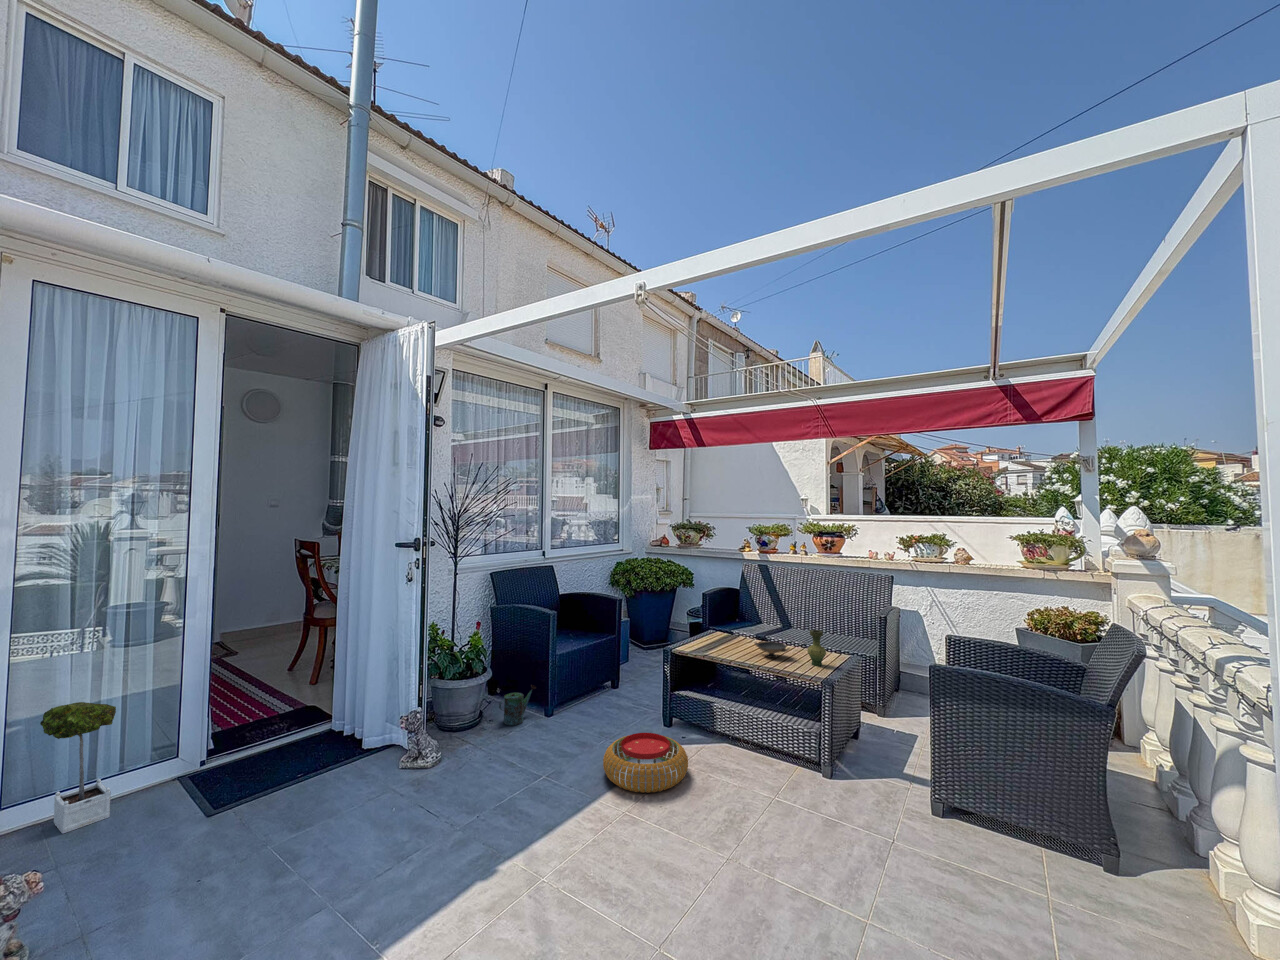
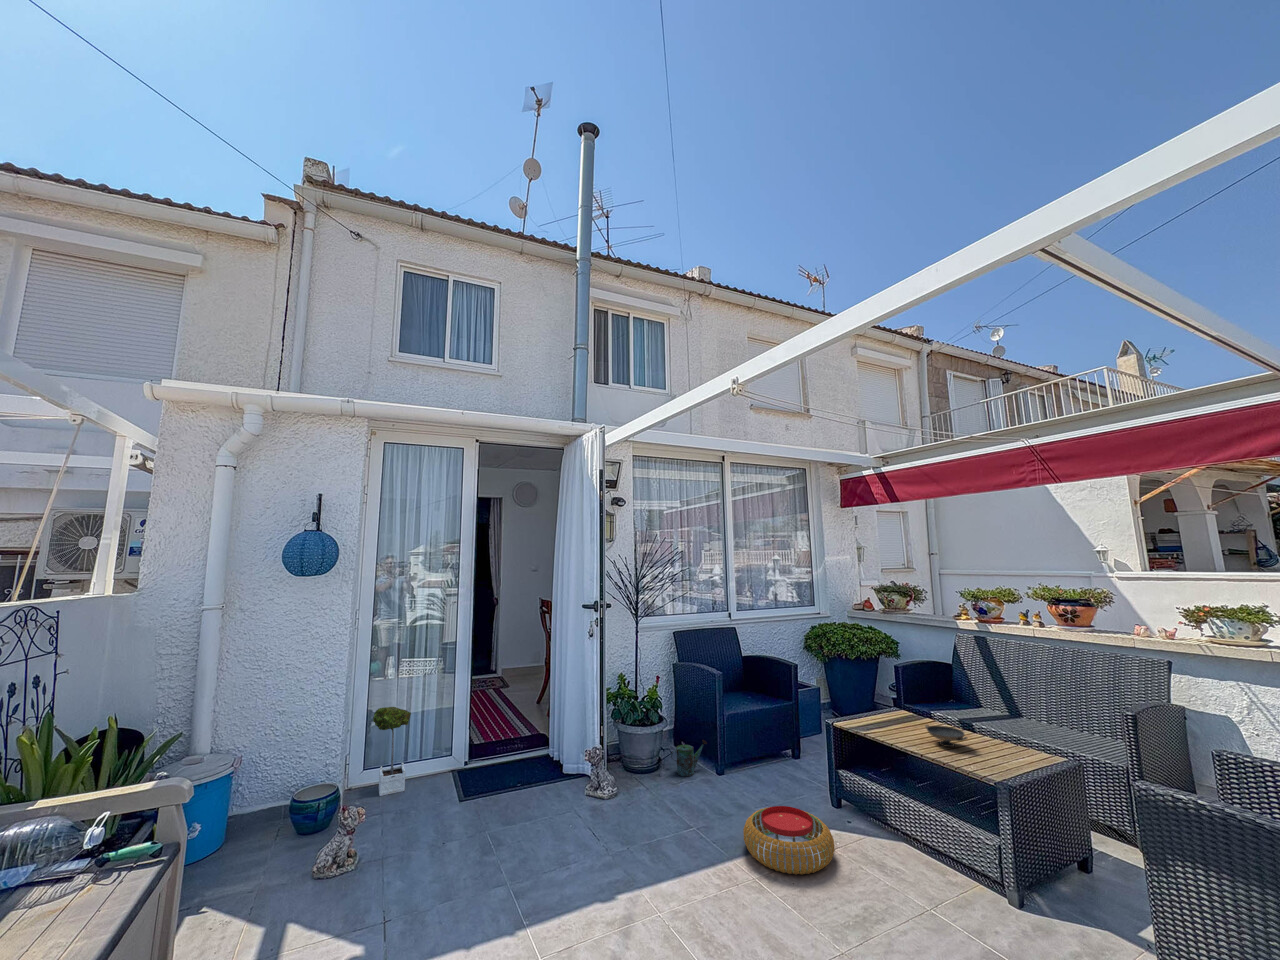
vase: present [807,630,826,666] -> none [989,718,1015,765]

